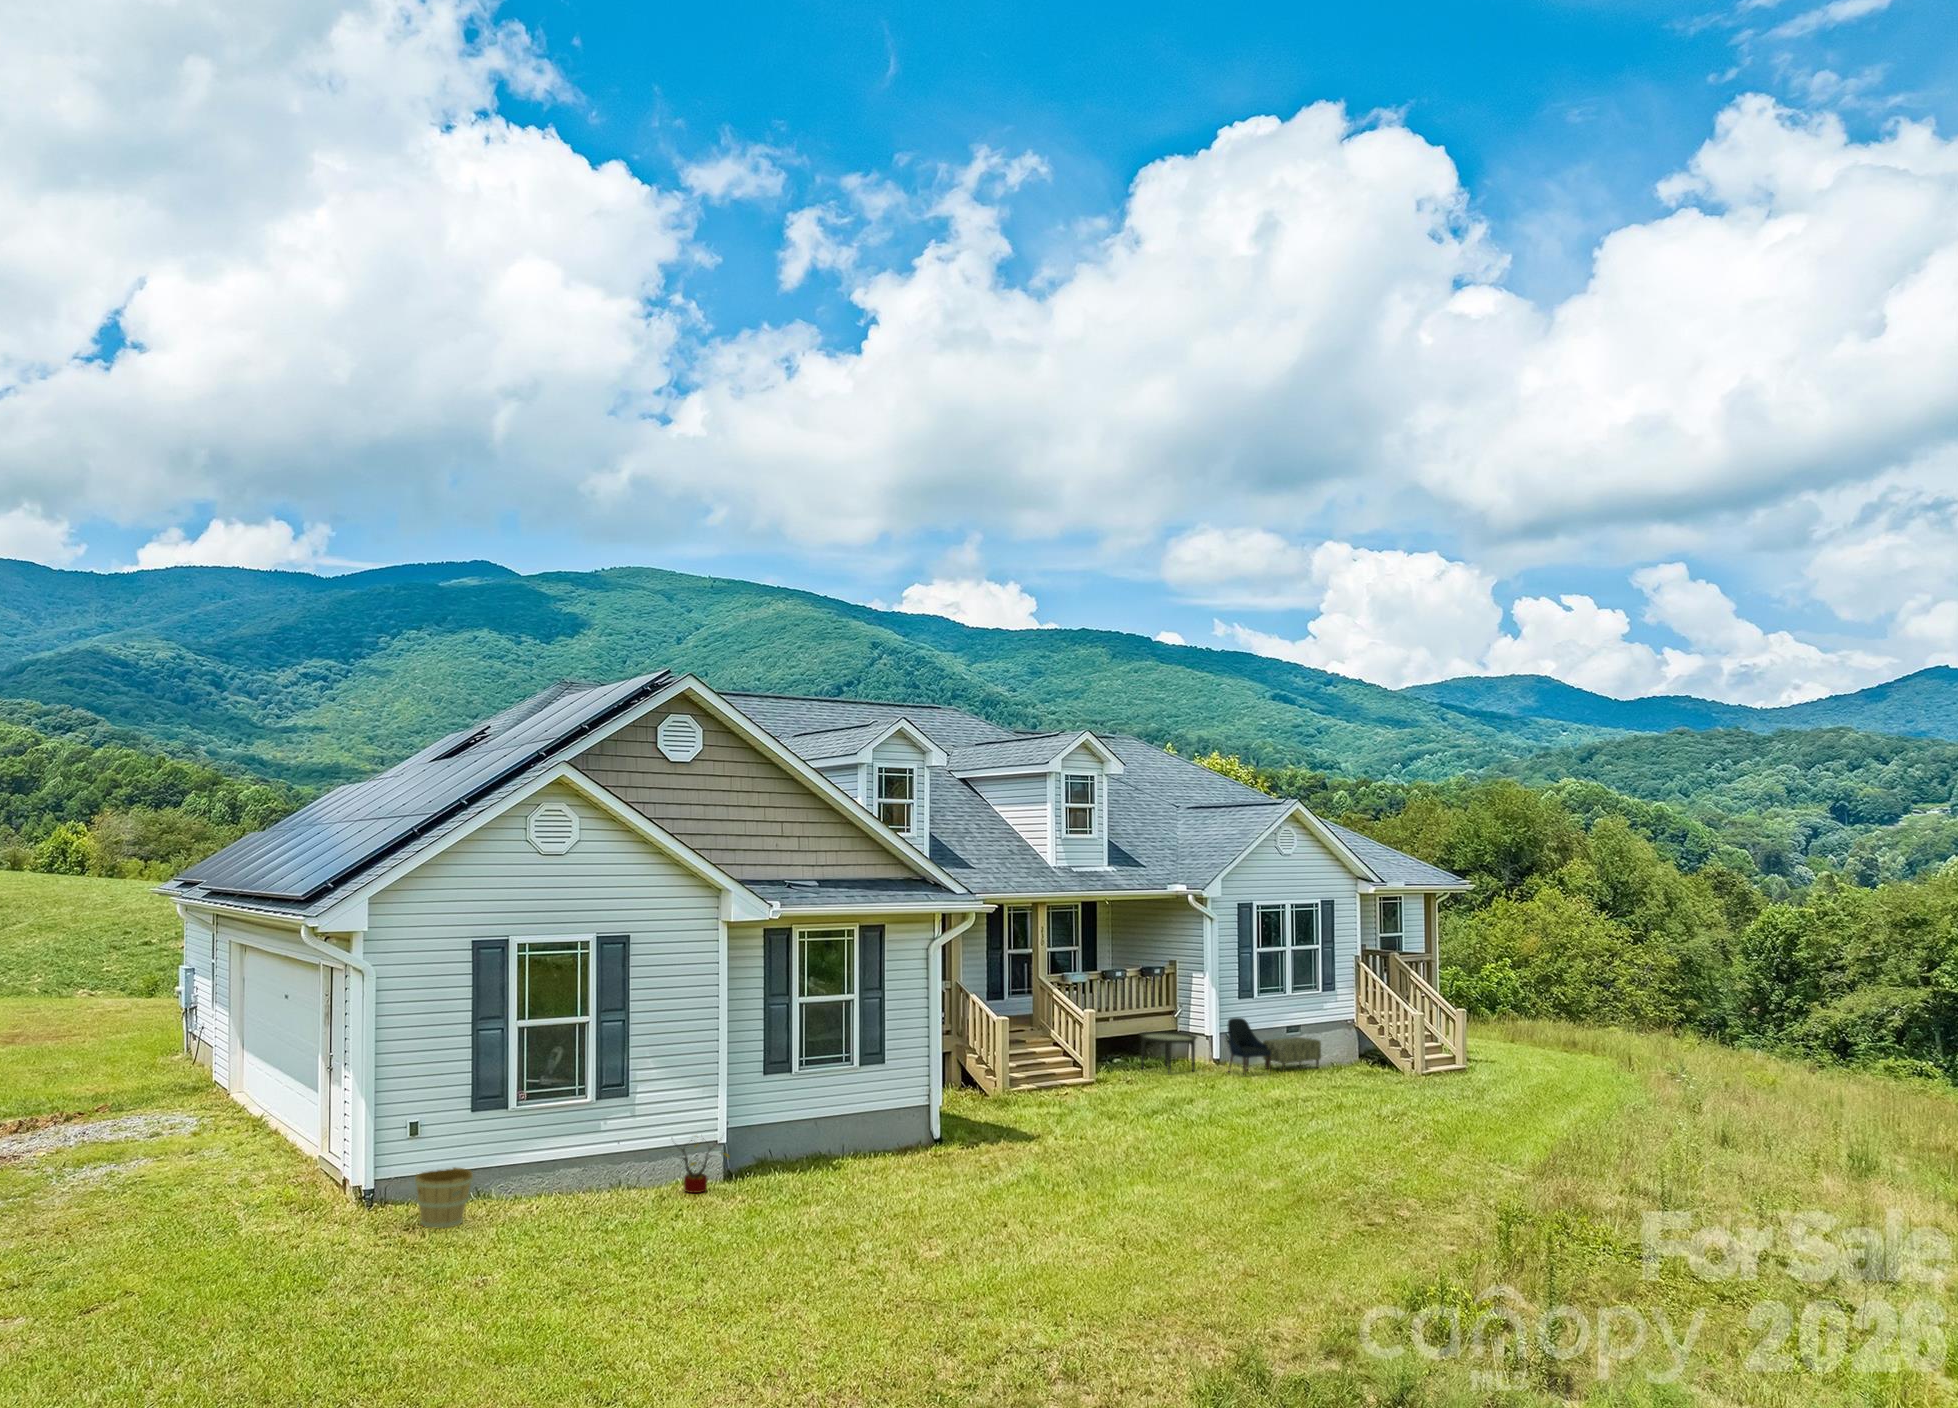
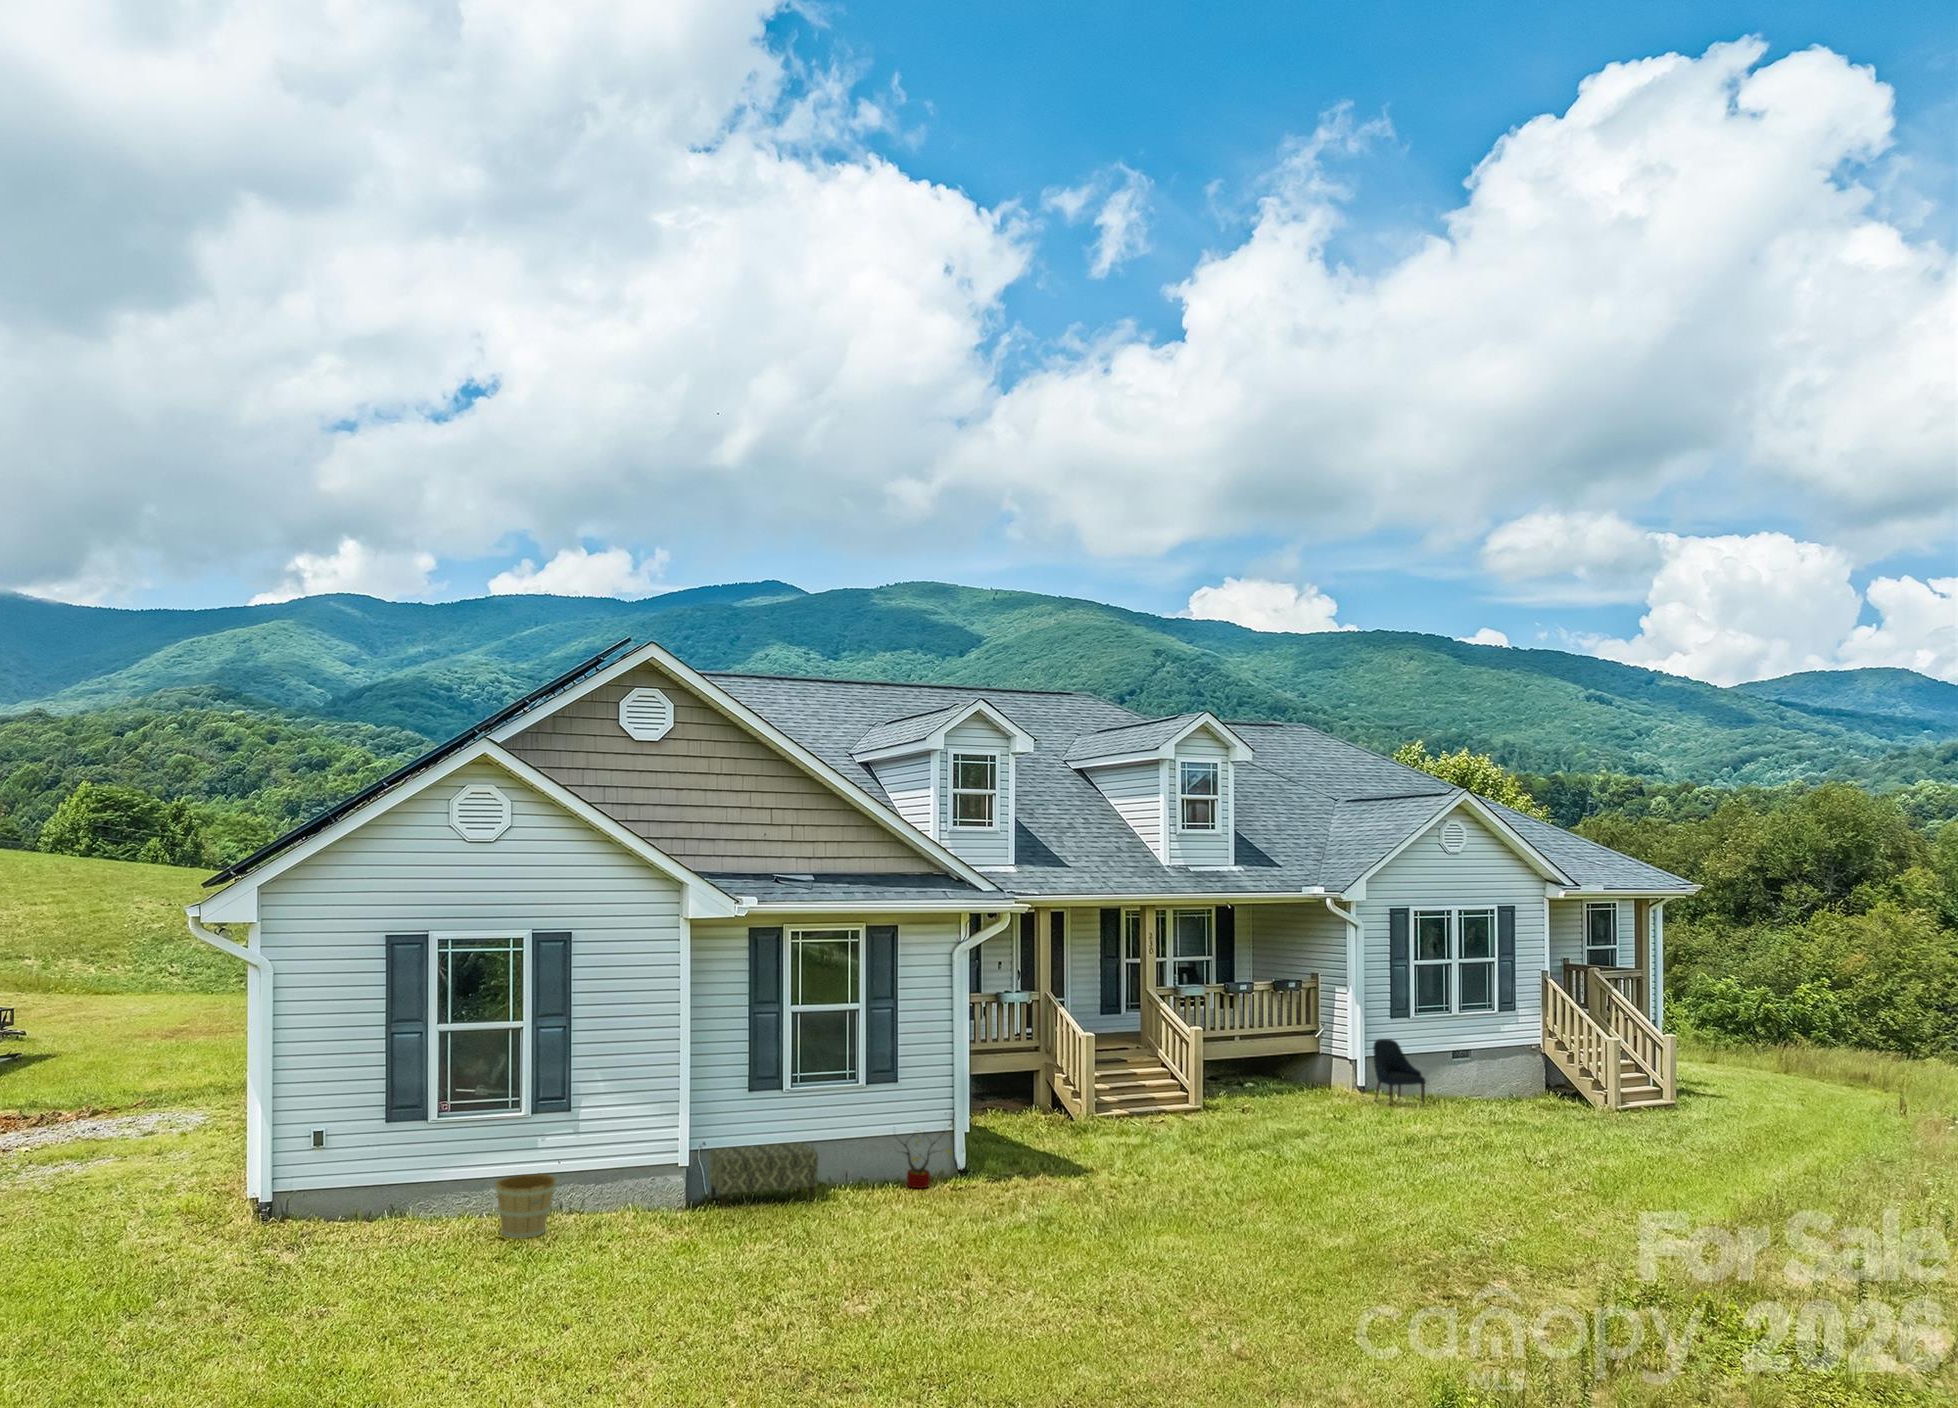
round table: present [1140,1031,1197,1075] -> none [1270,1051,1339,1101]
bench: present [1263,1037,1321,1071] -> present [709,1142,818,1209]
decorative plant: present [681,1140,730,1193] -> present [894,1135,952,1188]
wooden bucket: present [415,1168,473,1229] -> present [495,1173,556,1239]

